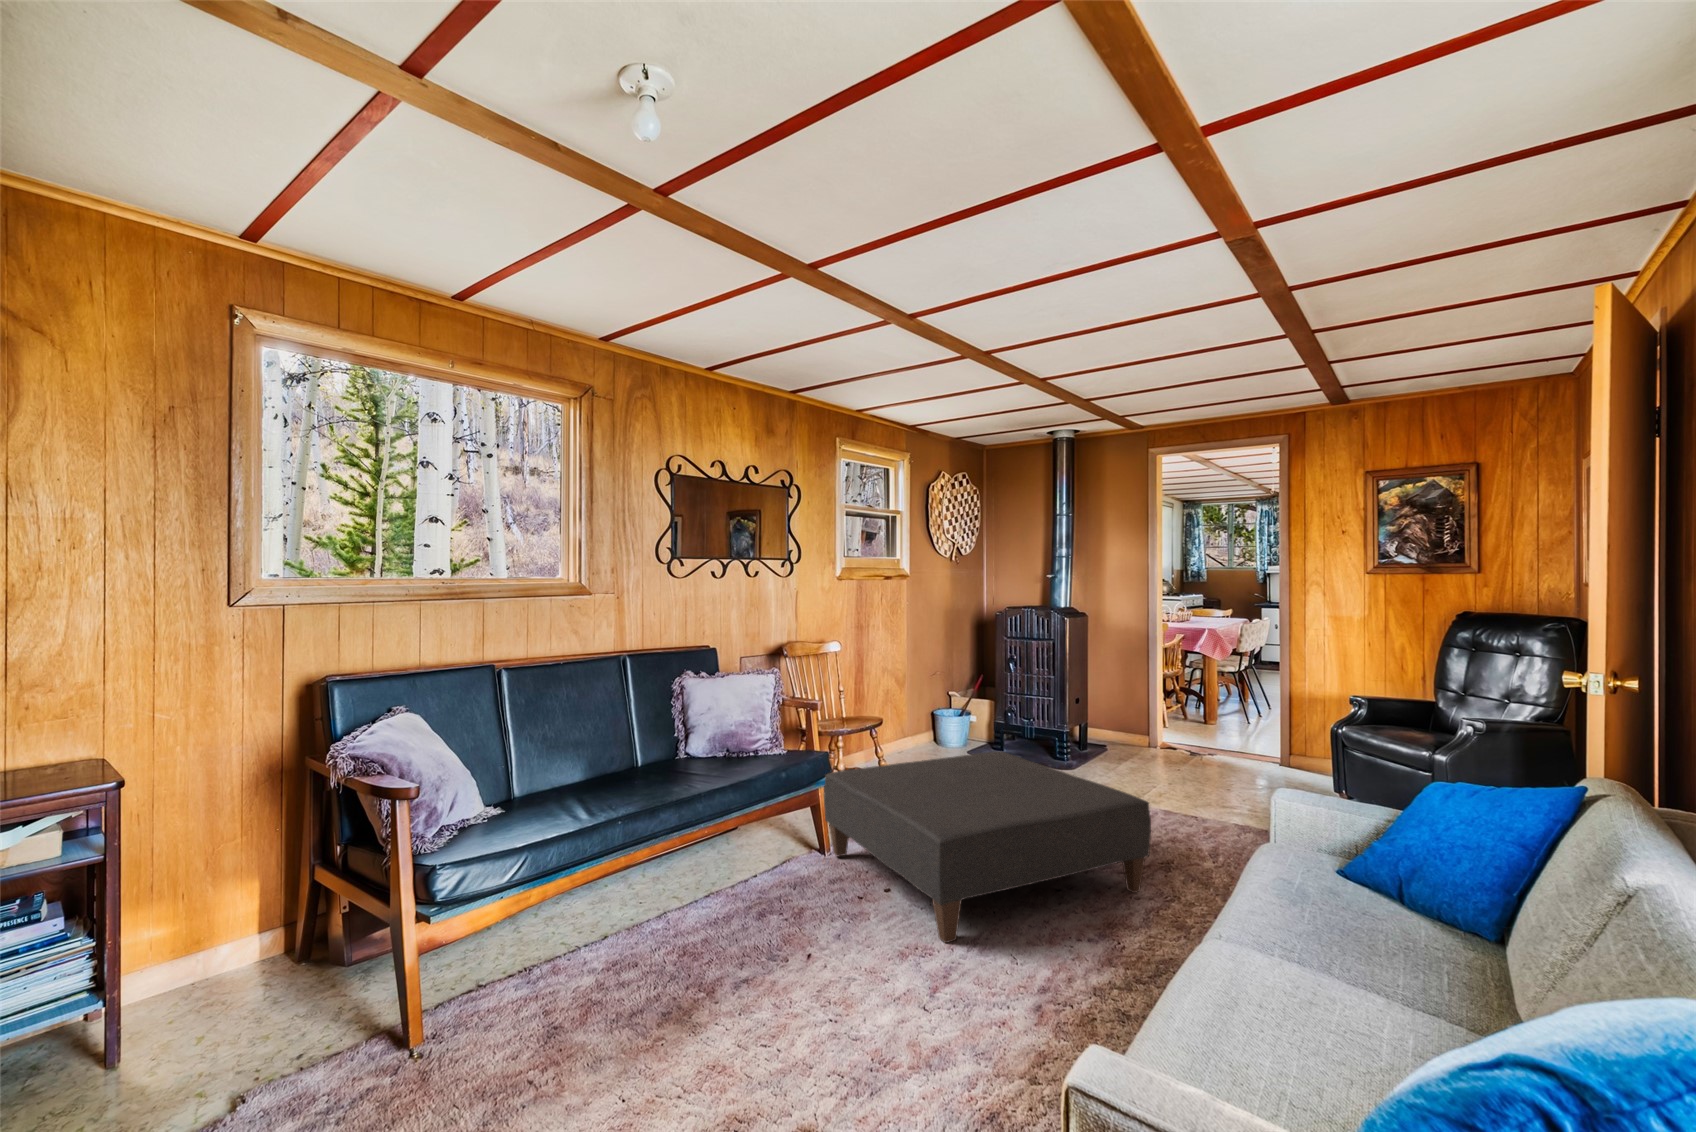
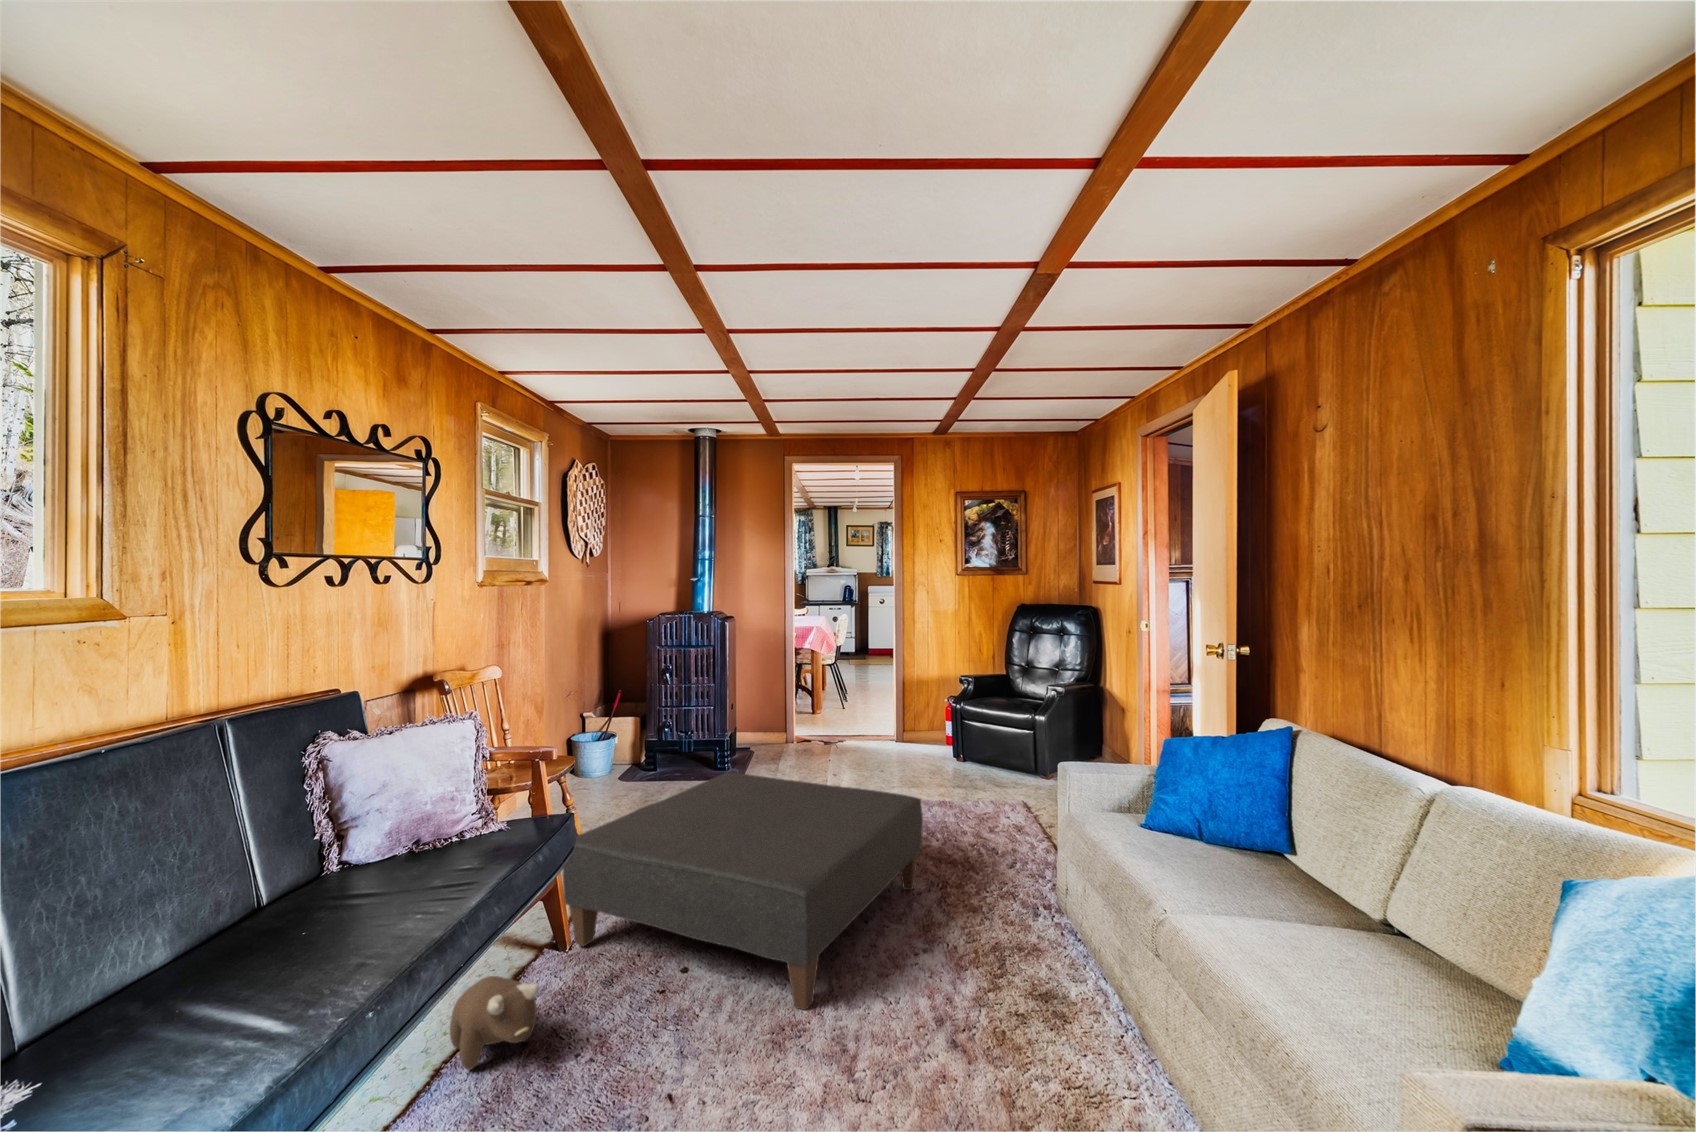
plush toy: none [716,846,768,901] -> present [450,976,538,1070]

